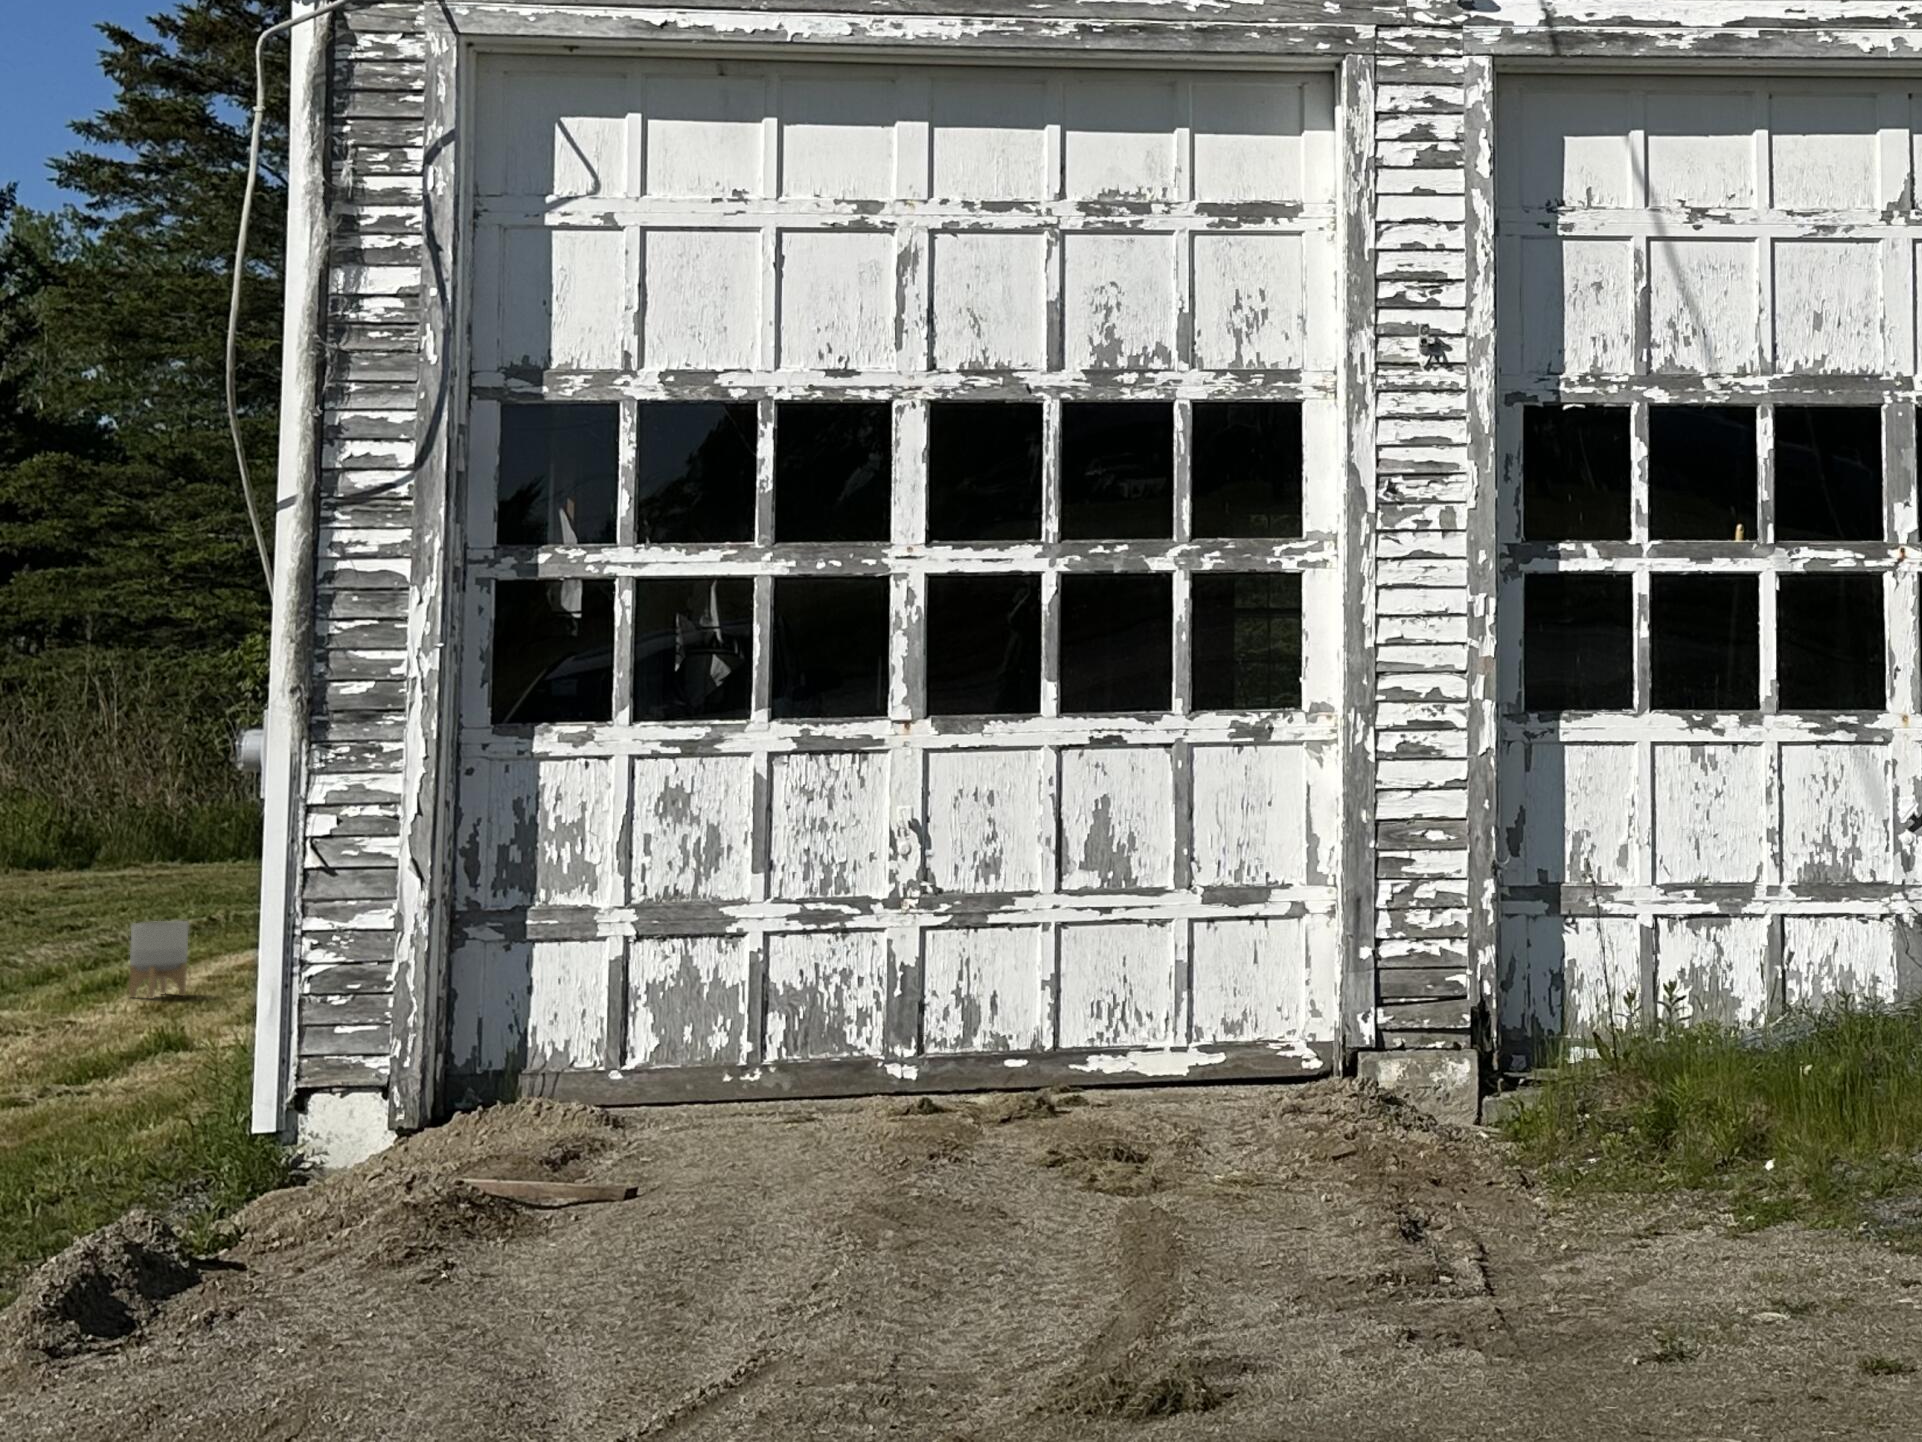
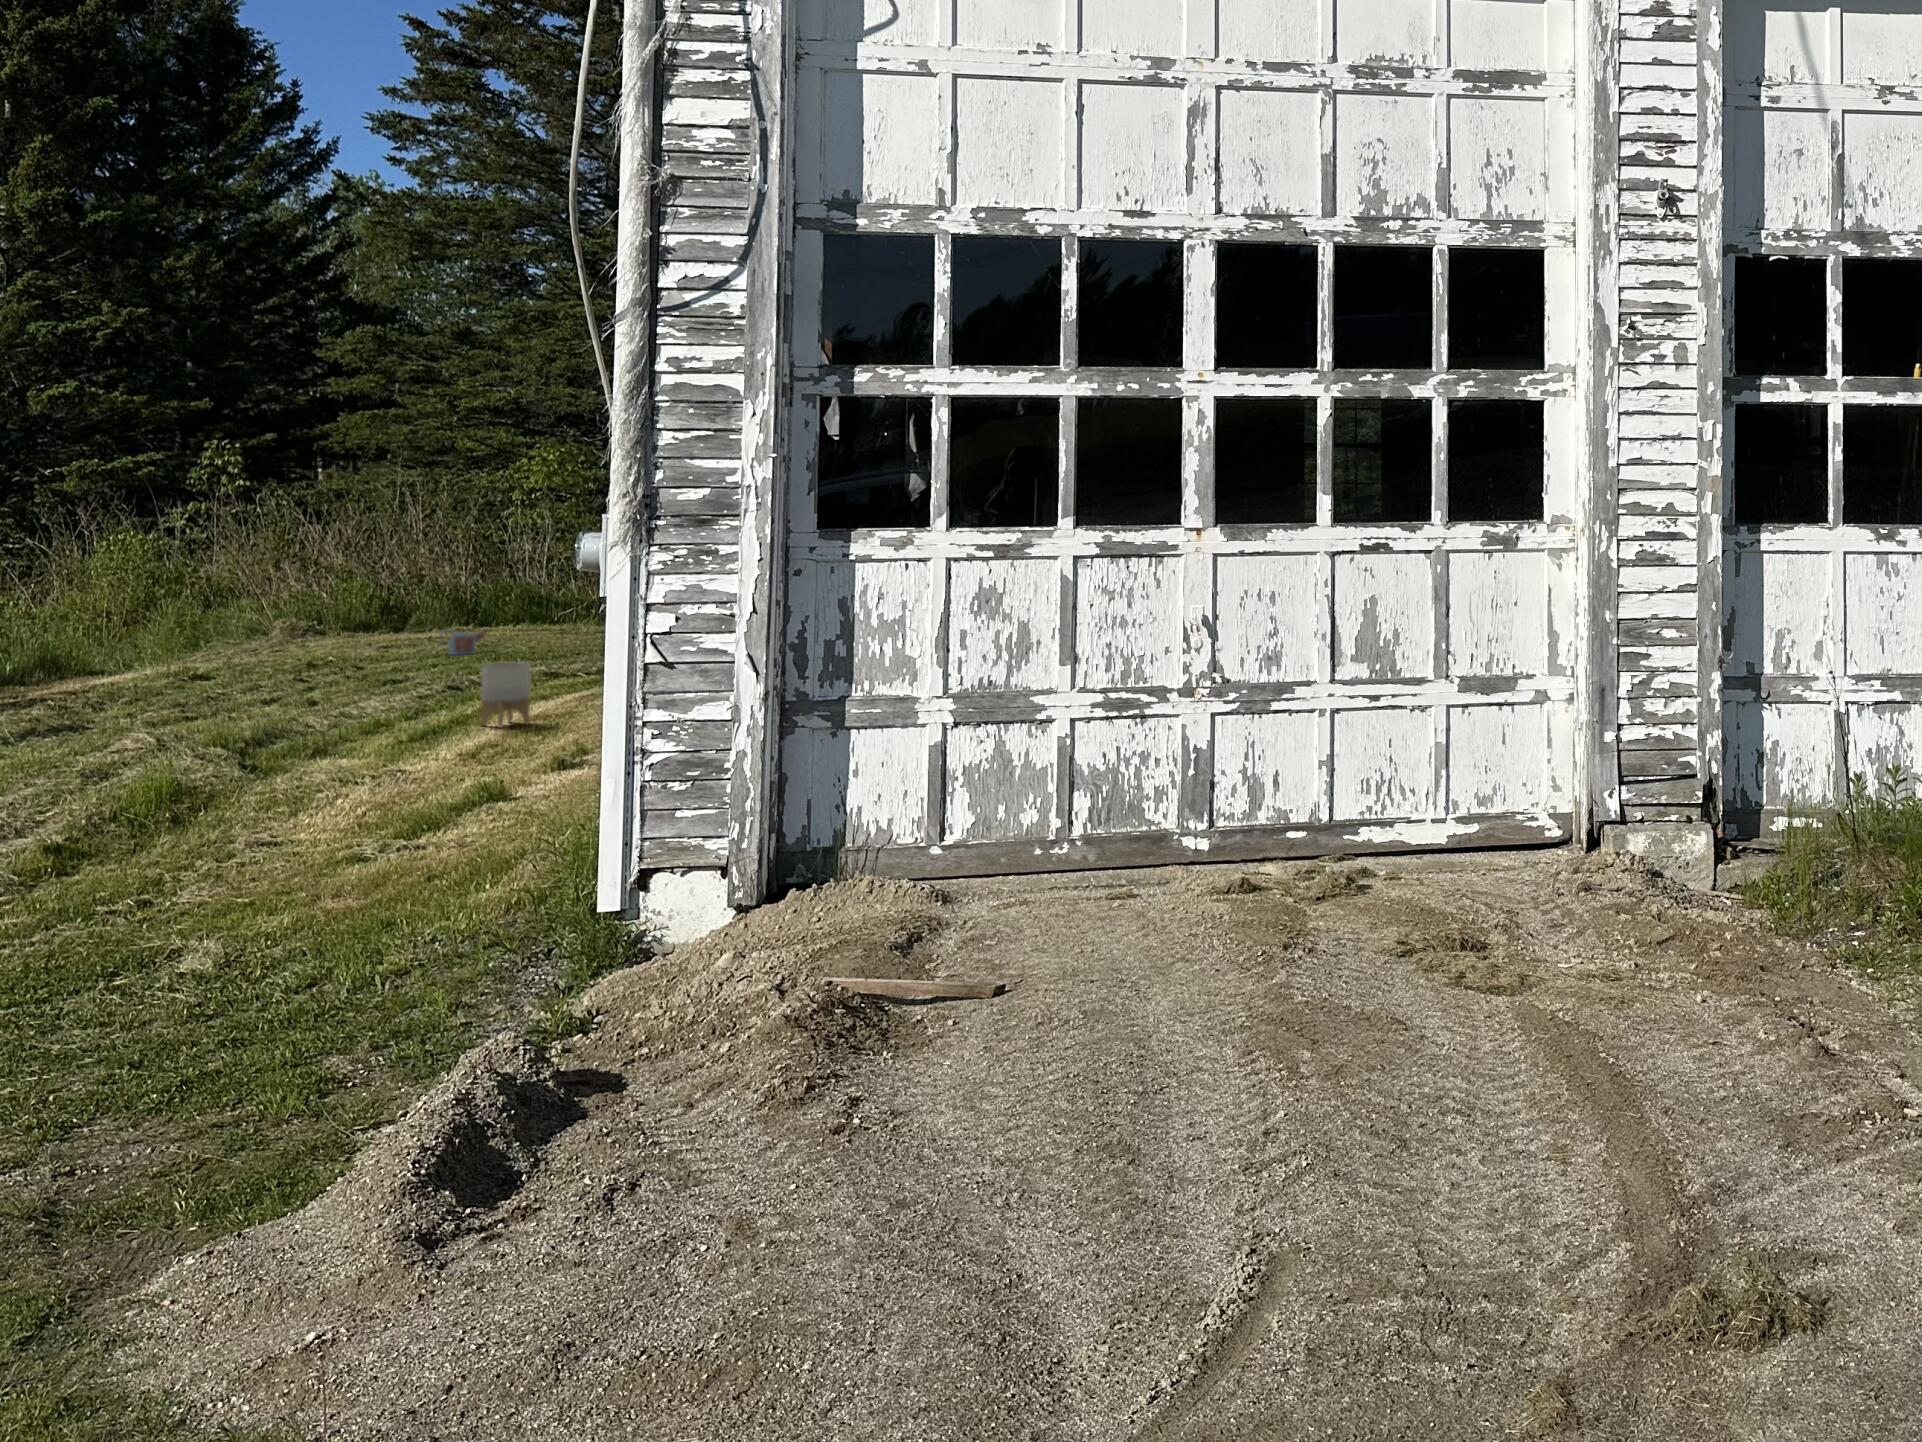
watering can: none [77,899,141,934] -> present [440,629,488,655]

